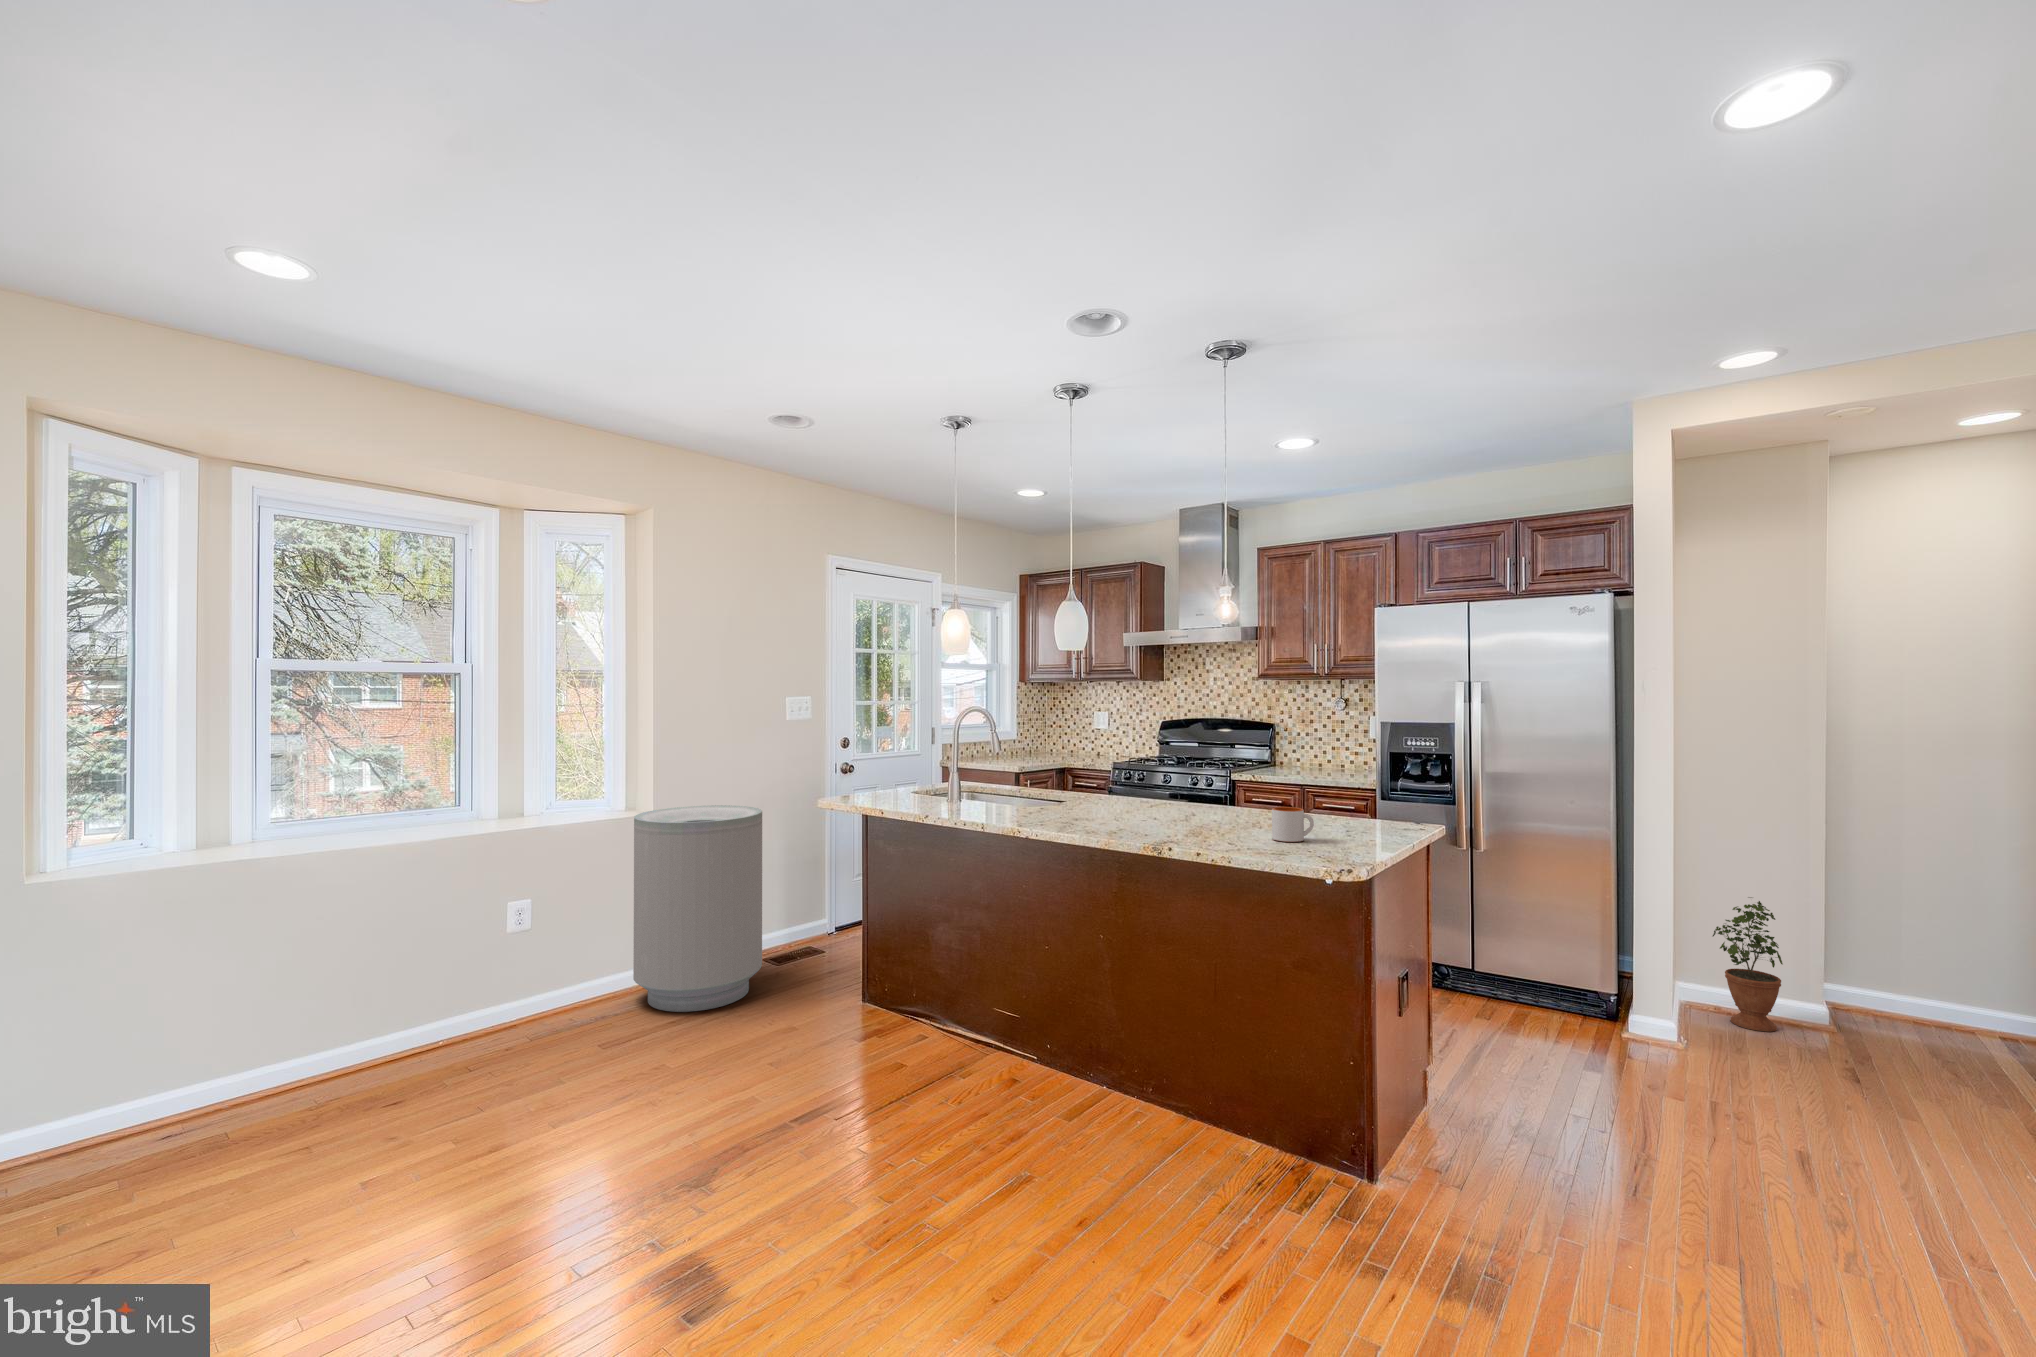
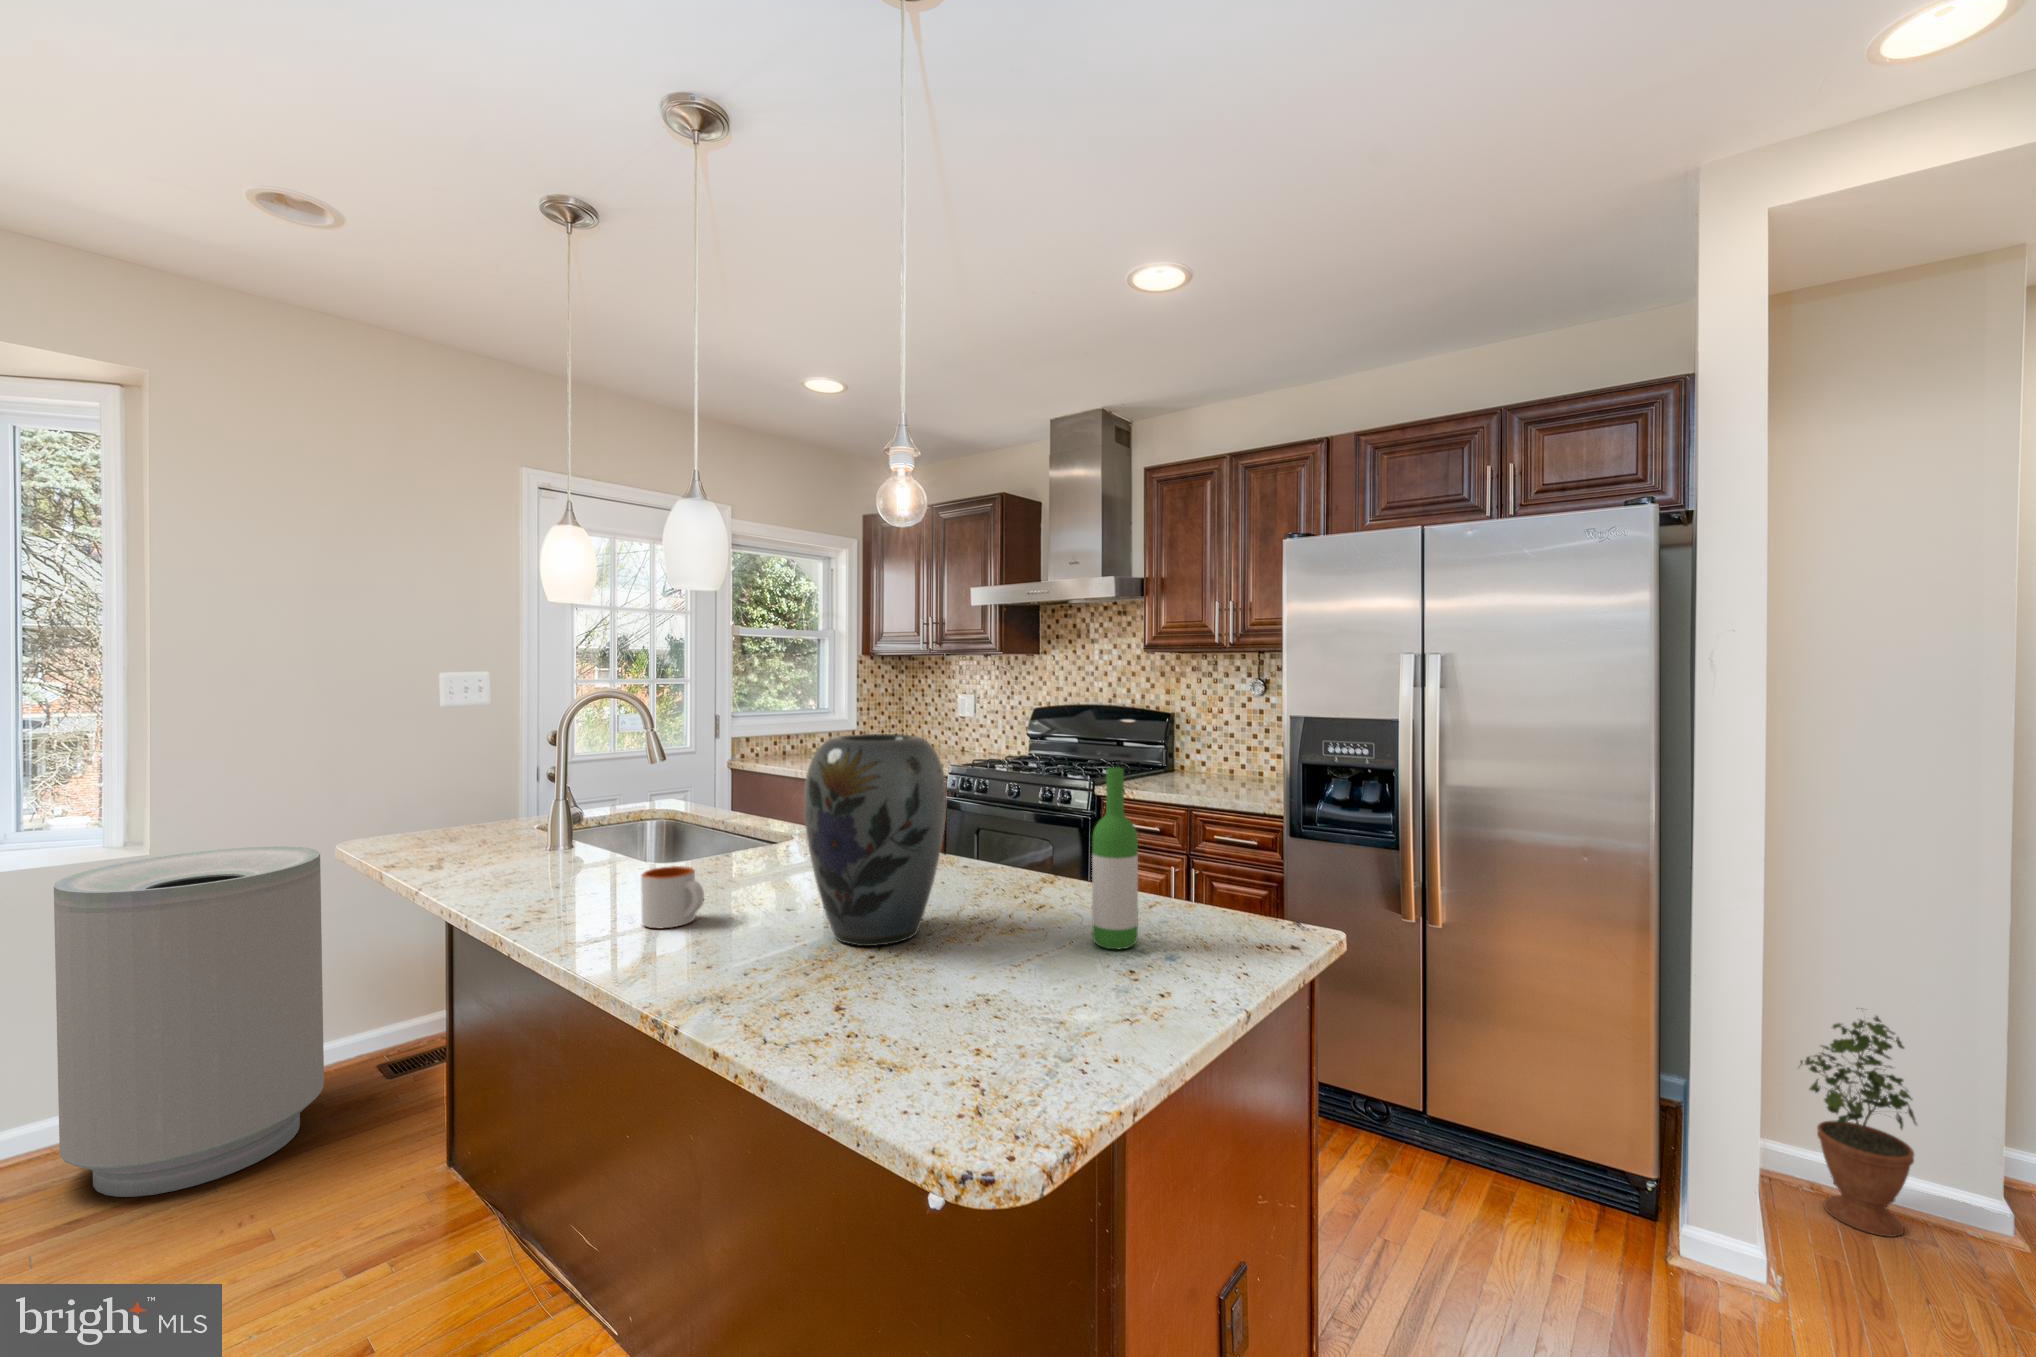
vase: none [1164,721,1238,827] -> present [804,734,947,946]
wine bottle: none [1318,736,1343,828] -> present [1092,767,1138,949]
mug: present [1272,807,1314,842] -> present [641,866,704,928]

